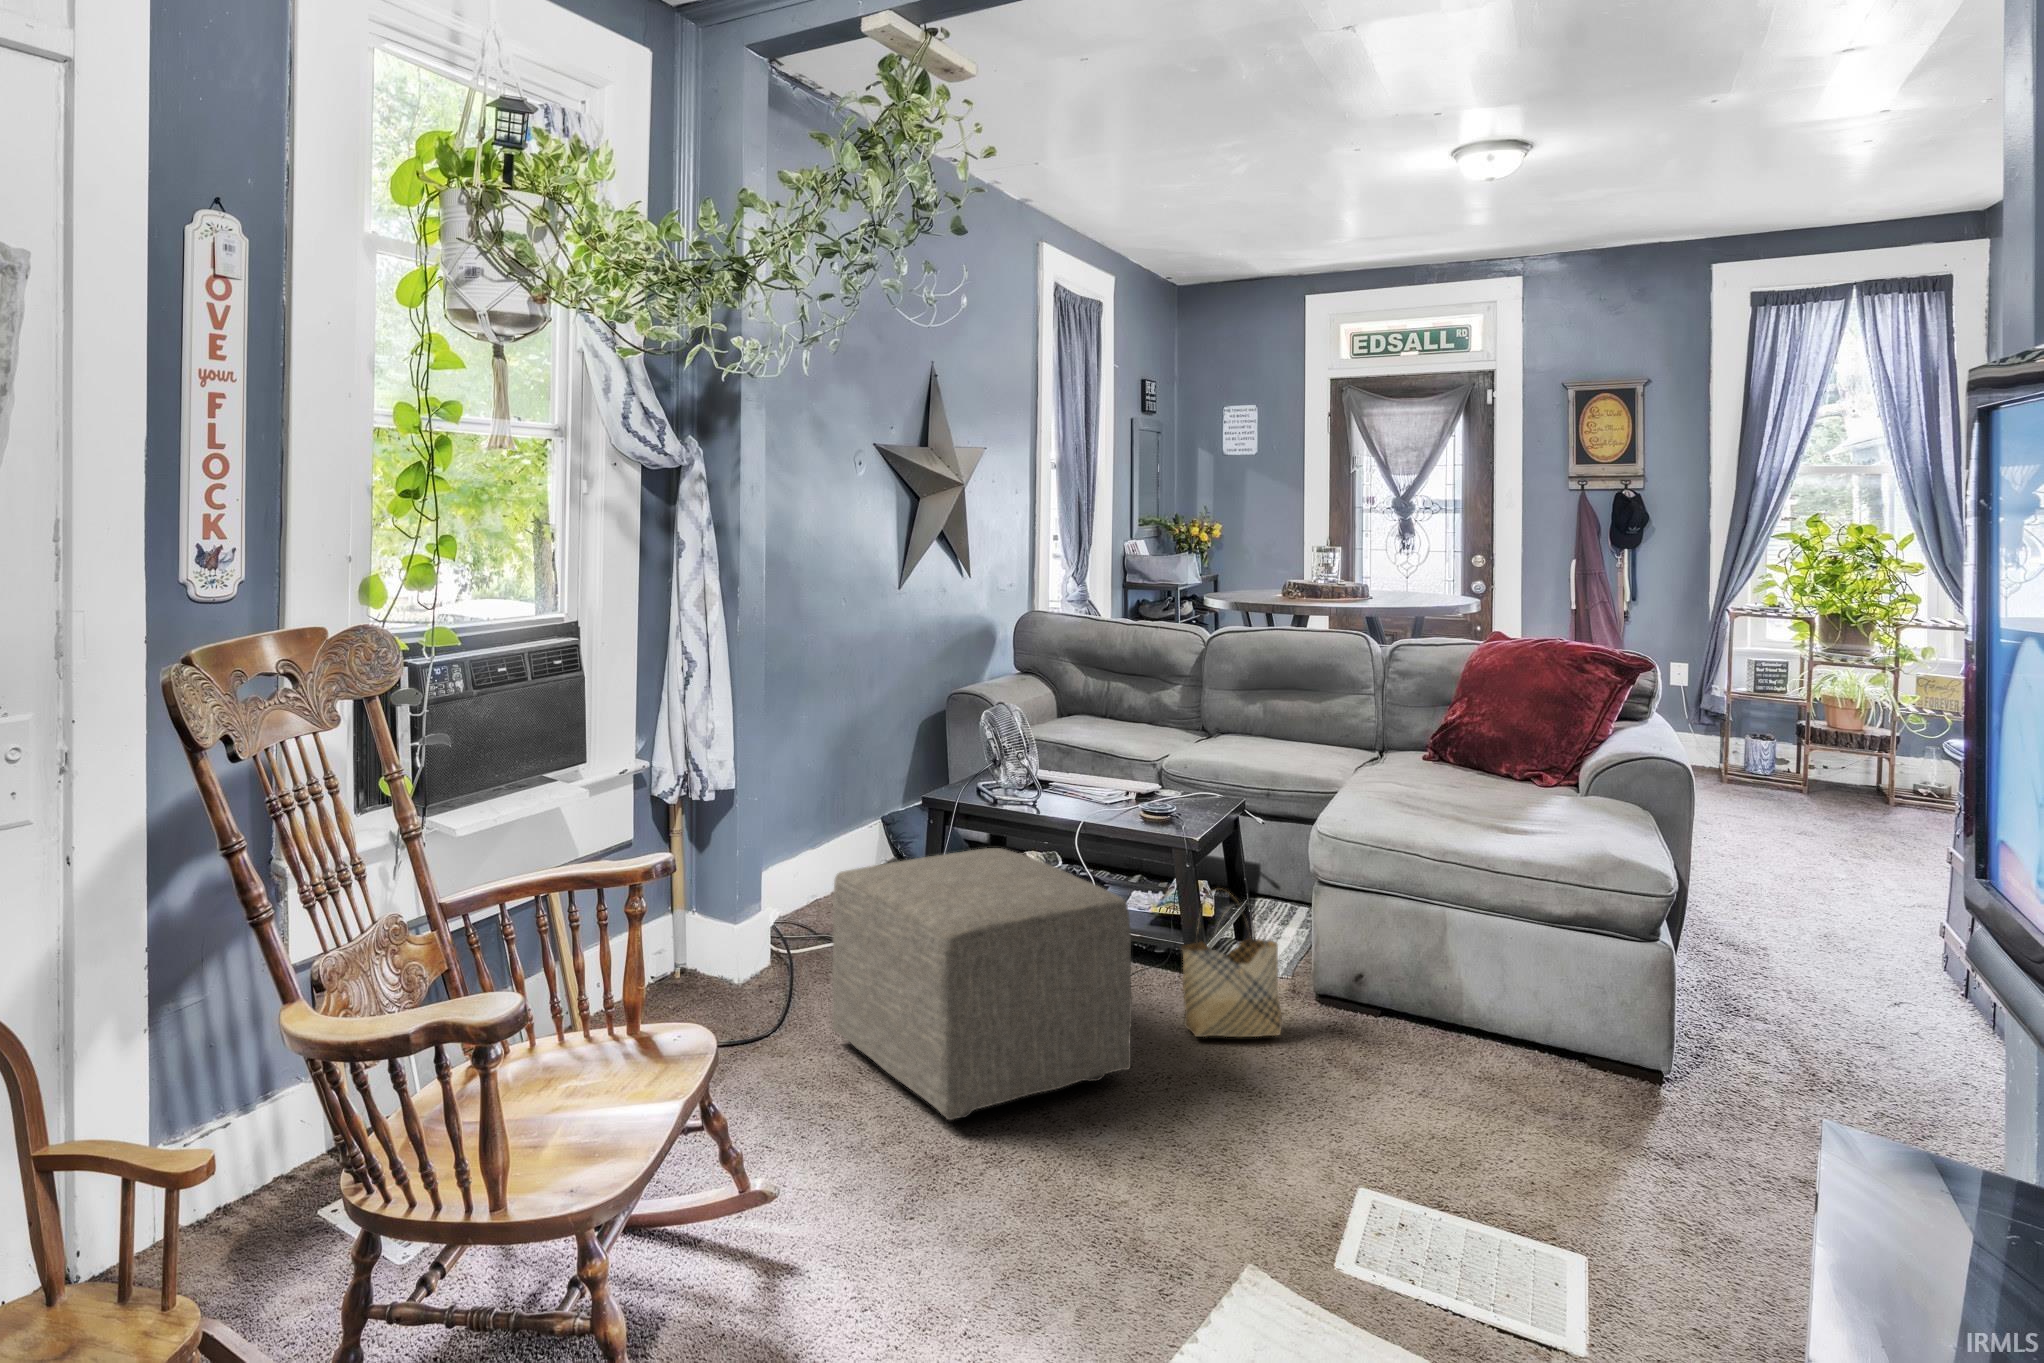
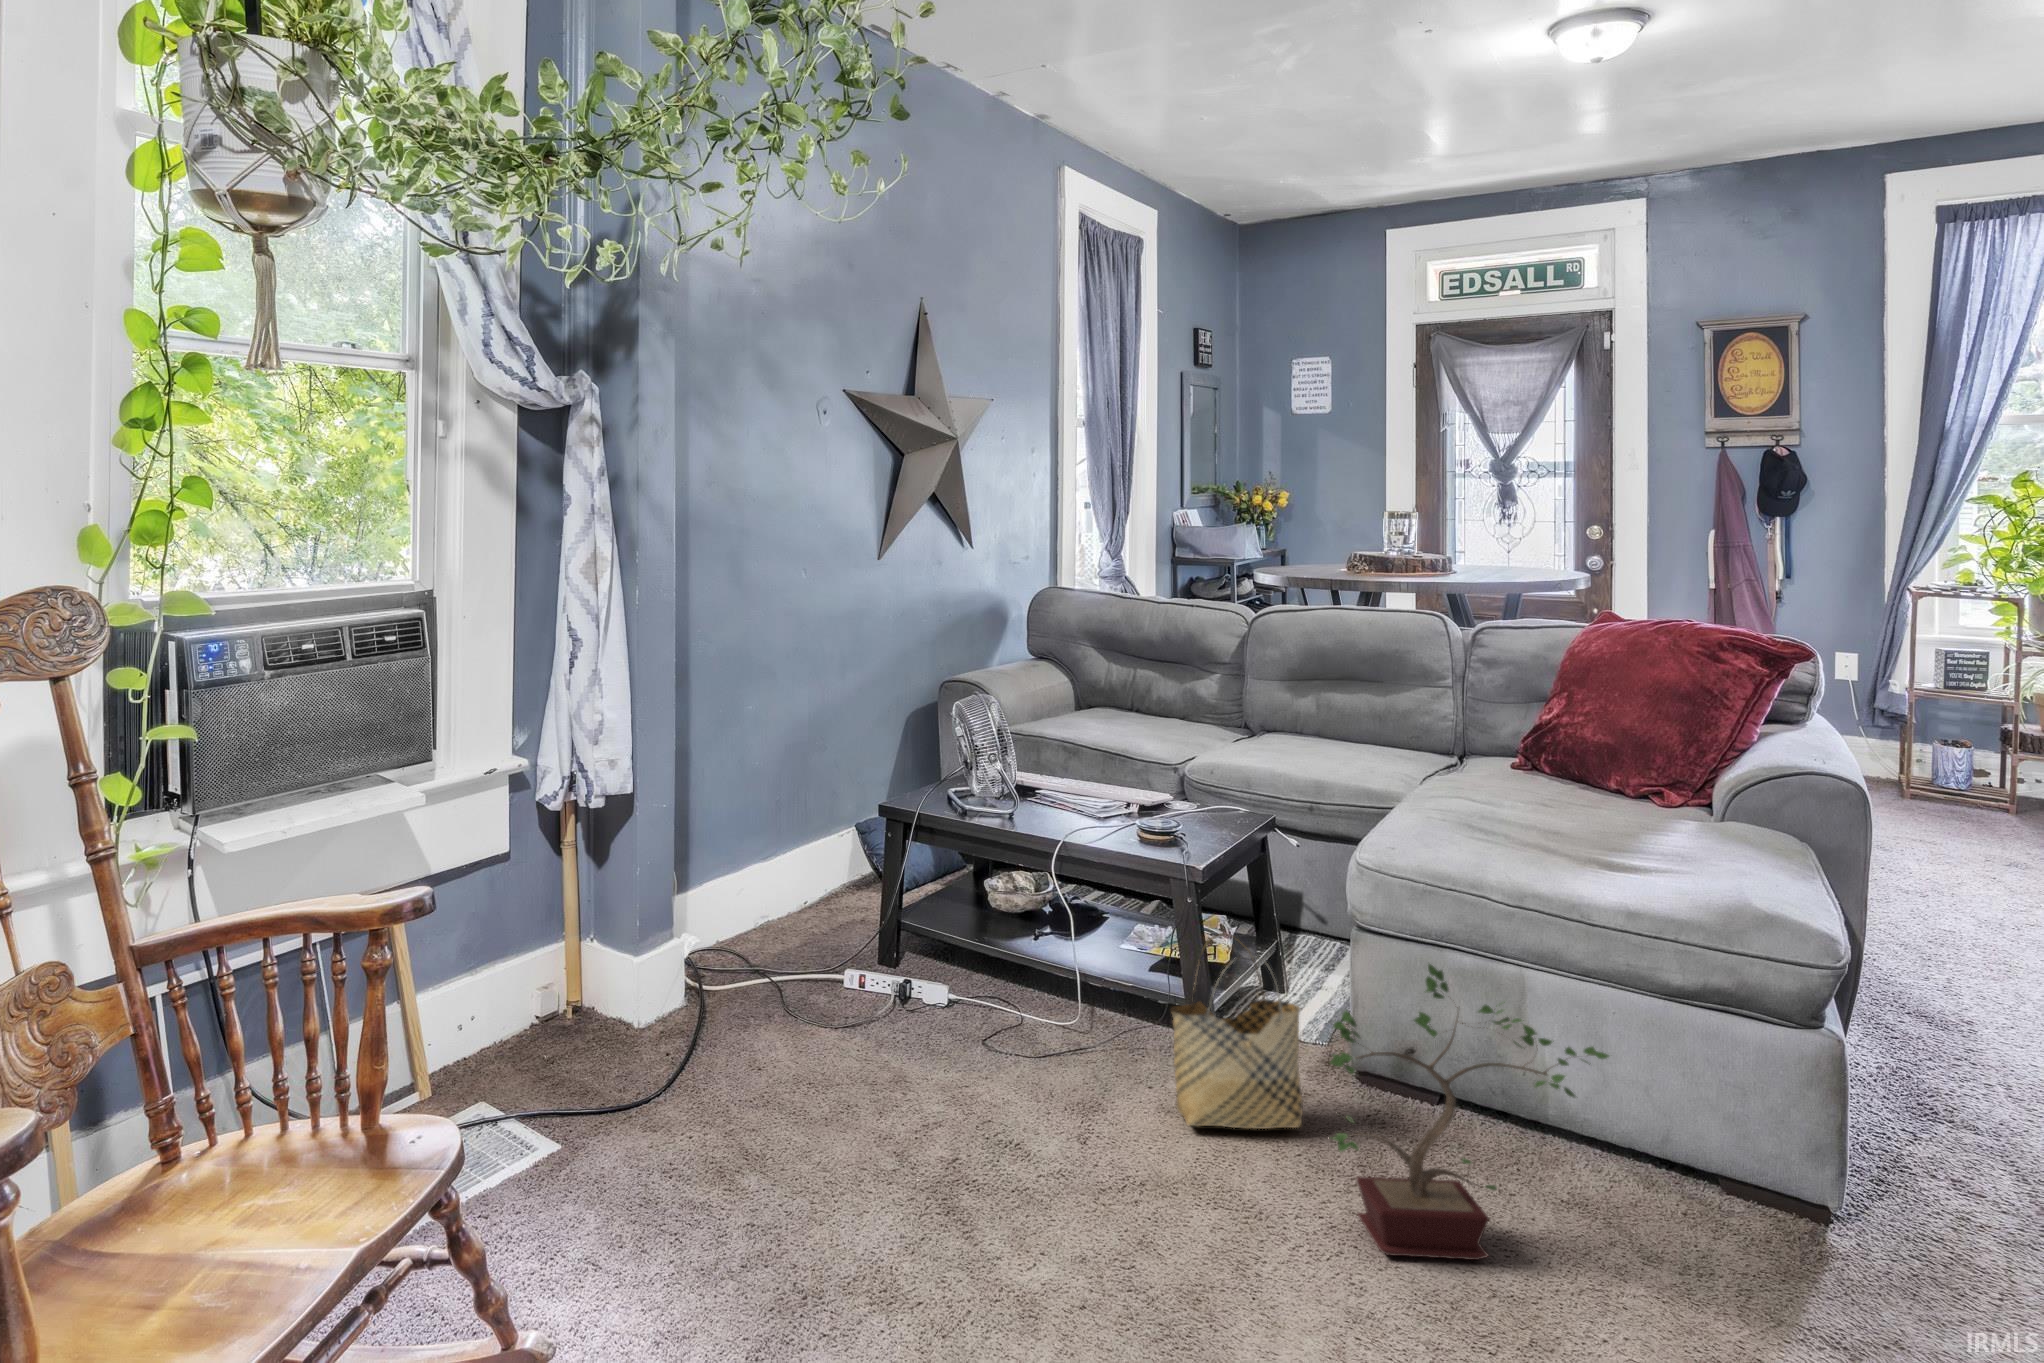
ottoman: present [832,848,1132,1120] -> none [721,876,1089,1244]
potted plant: none [1312,898,1515,1116] -> present [1330,964,1609,1260]

